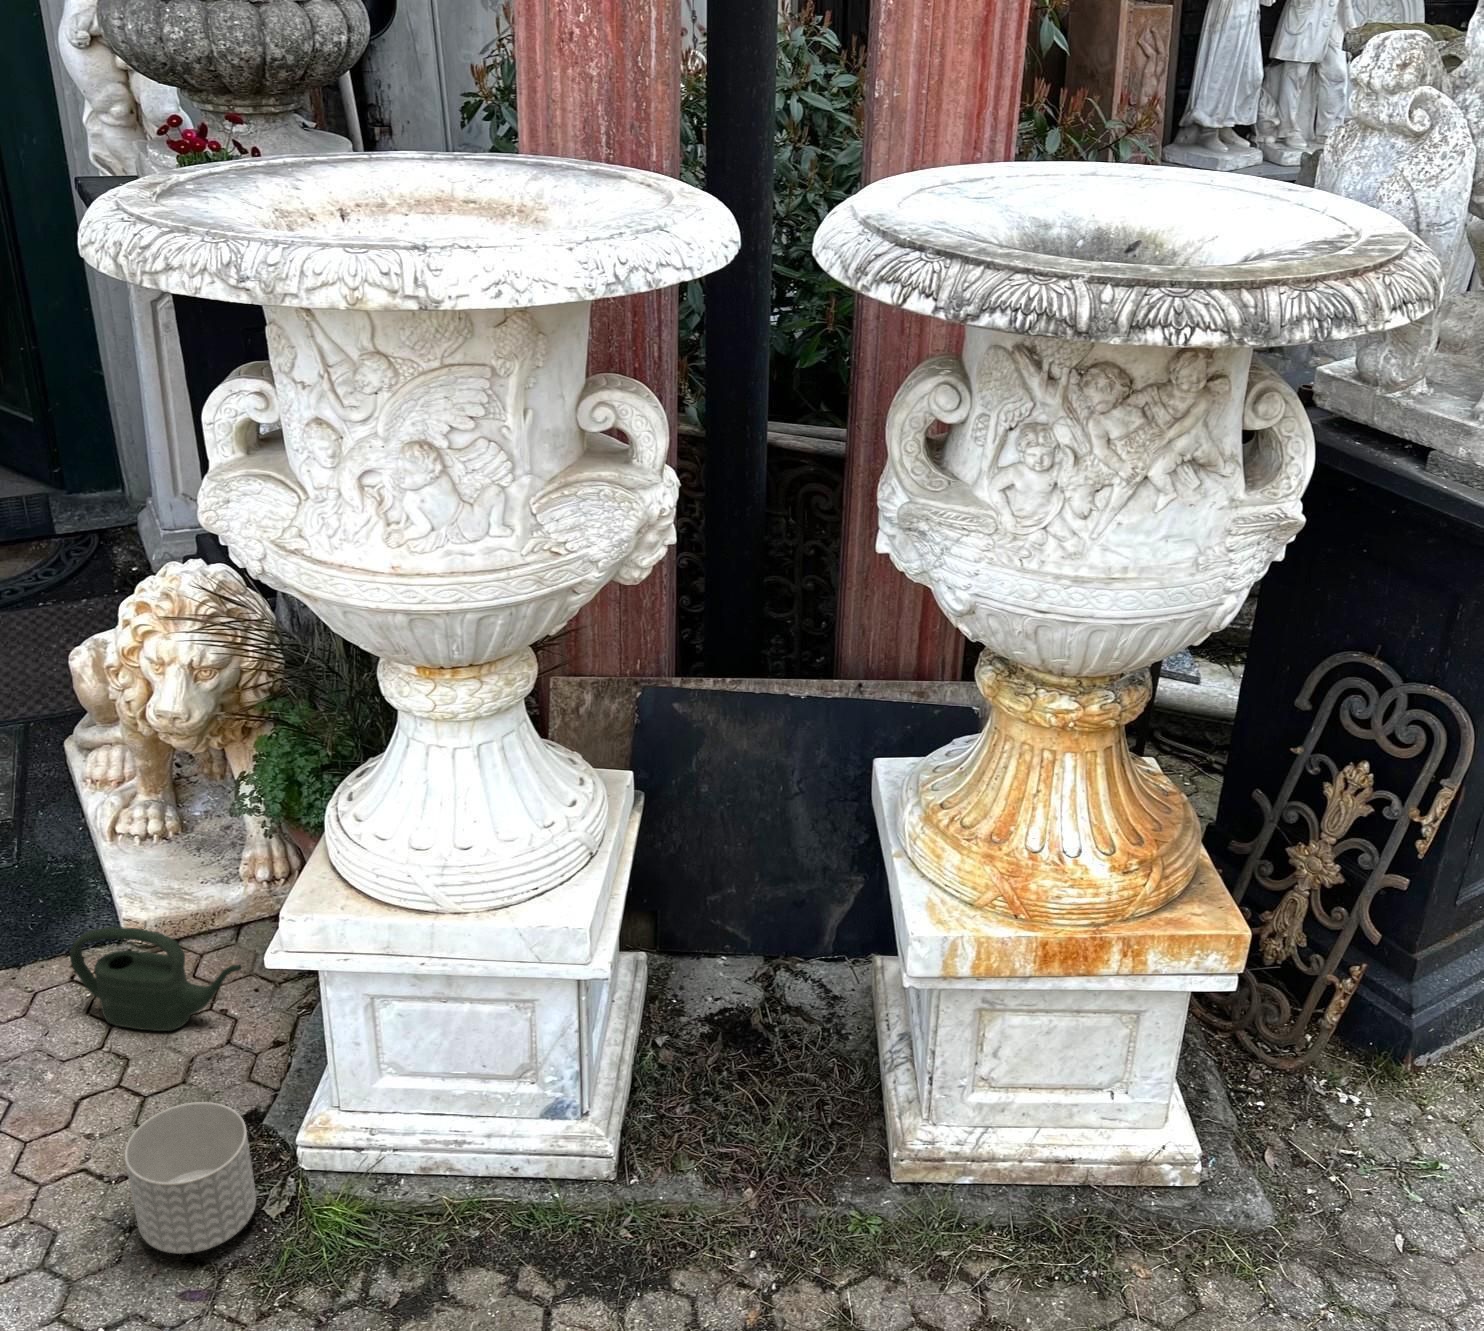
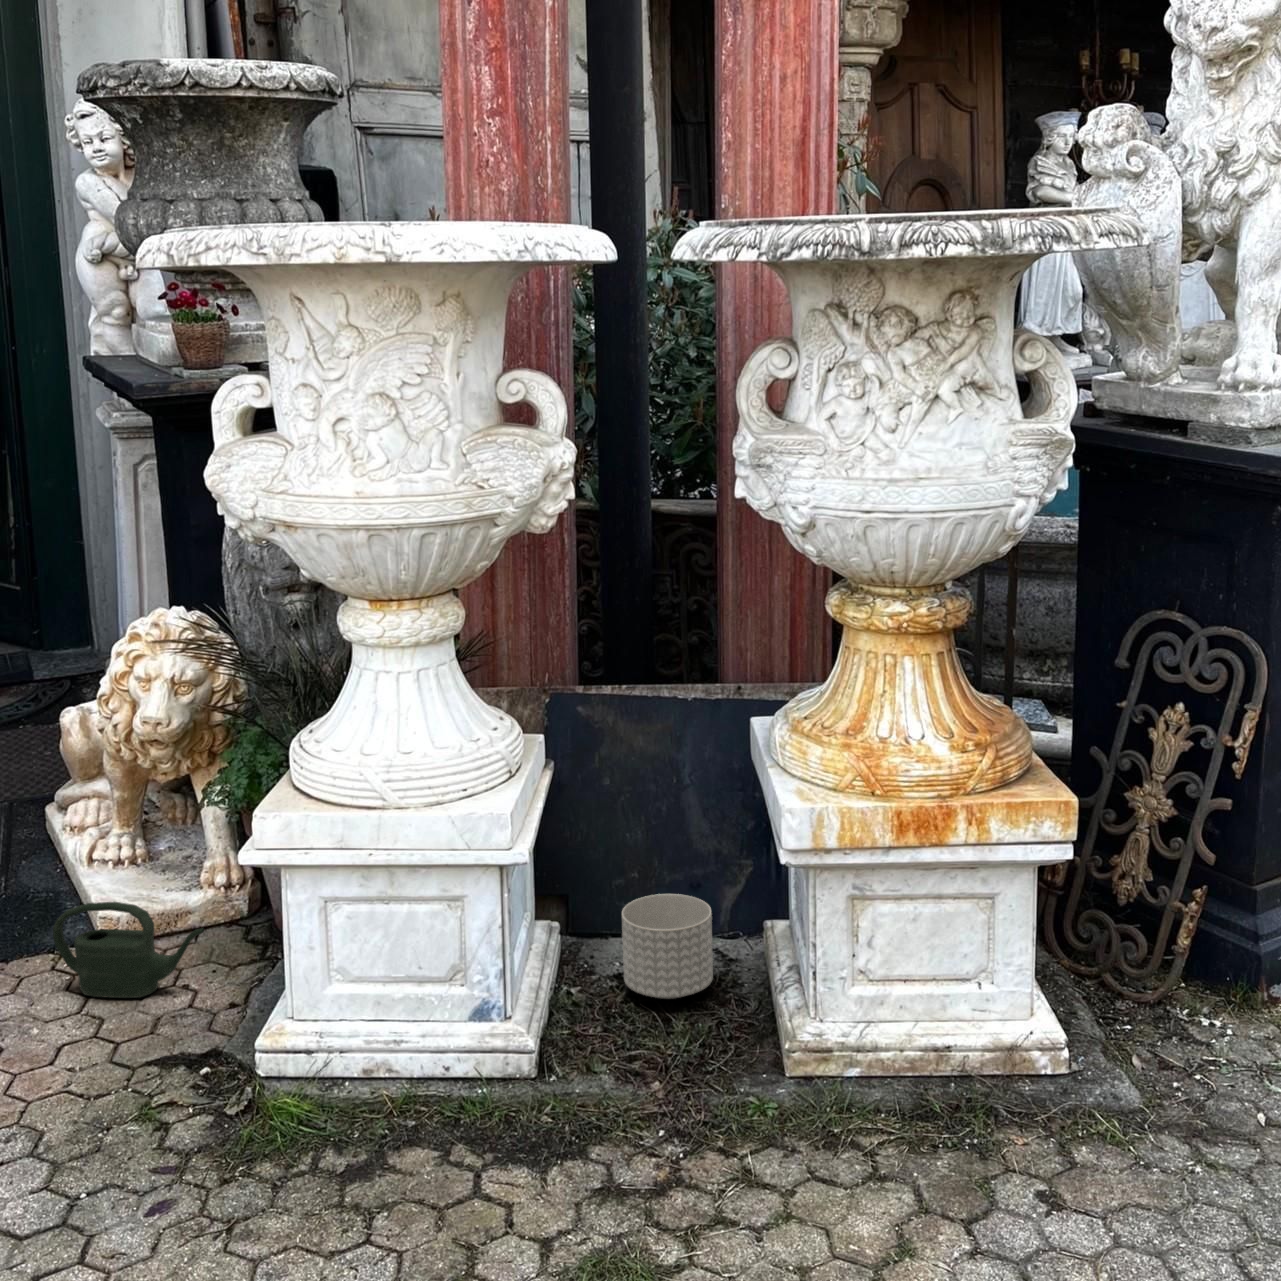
planter: present [125,1102,256,1254] -> present [622,894,713,999]

